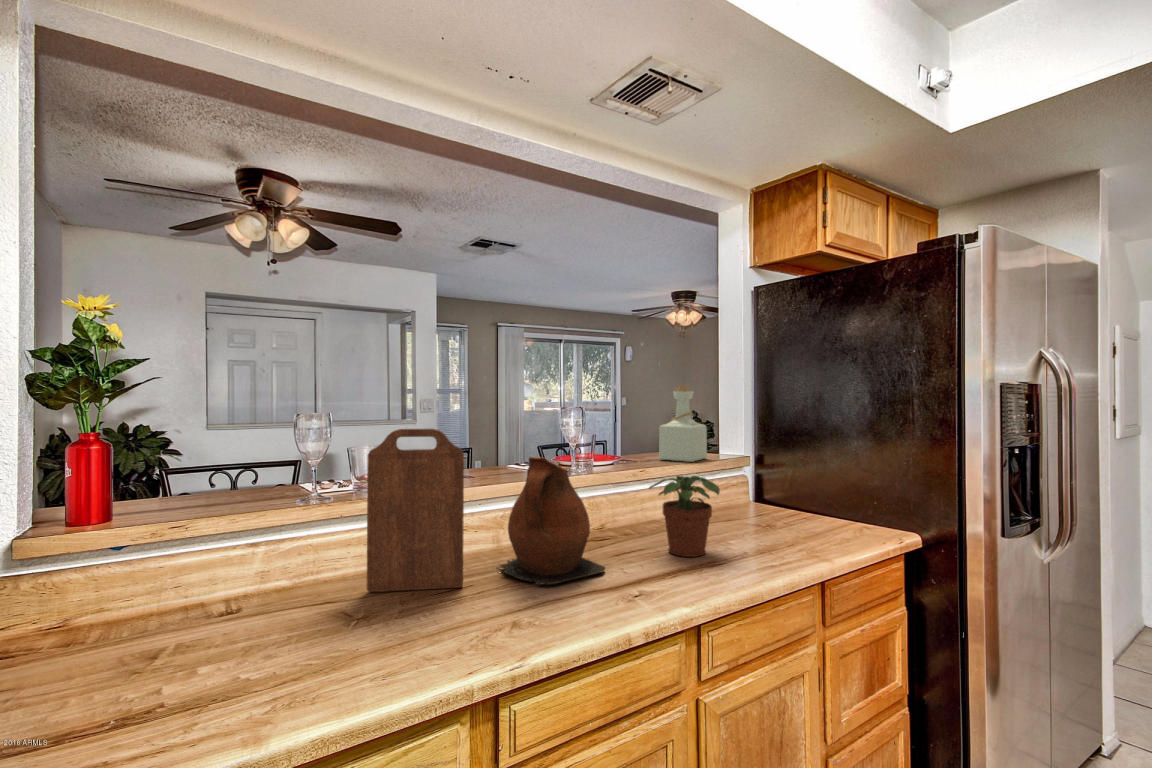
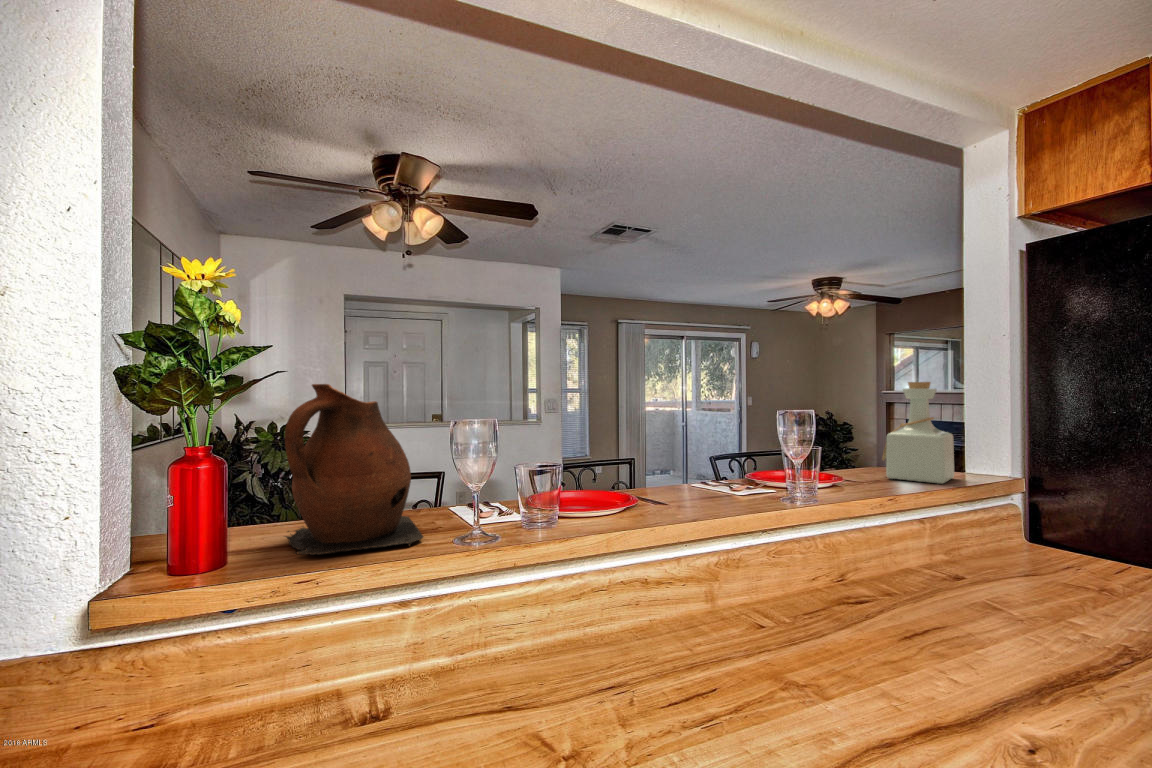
cutting board: present [367,429,464,592] -> none [565,446,709,696]
ceramic pitcher: present [500,457,605,585] -> present [285,384,423,555]
potted plant: present [649,476,720,557] -> none [954,516,1102,651]

